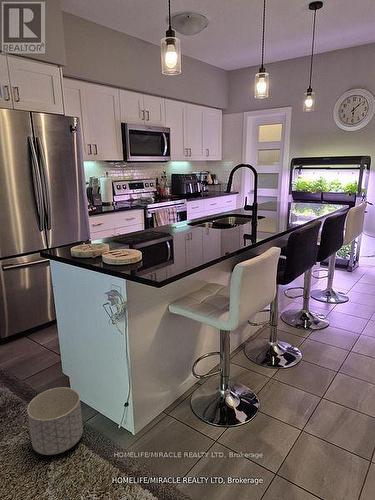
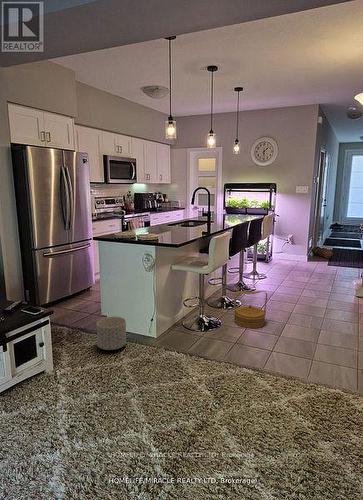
basket: none [282,349,345,419] -> present [234,291,267,328]

